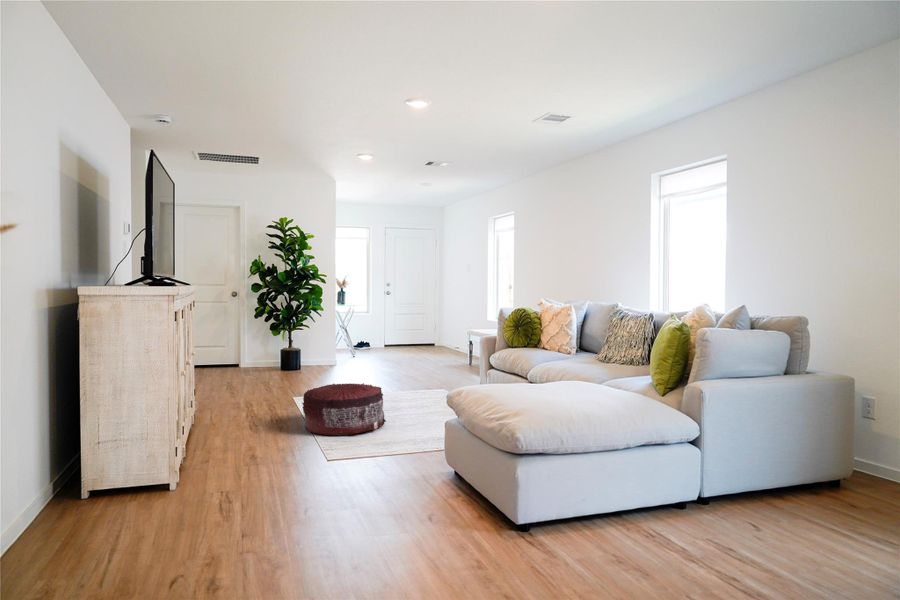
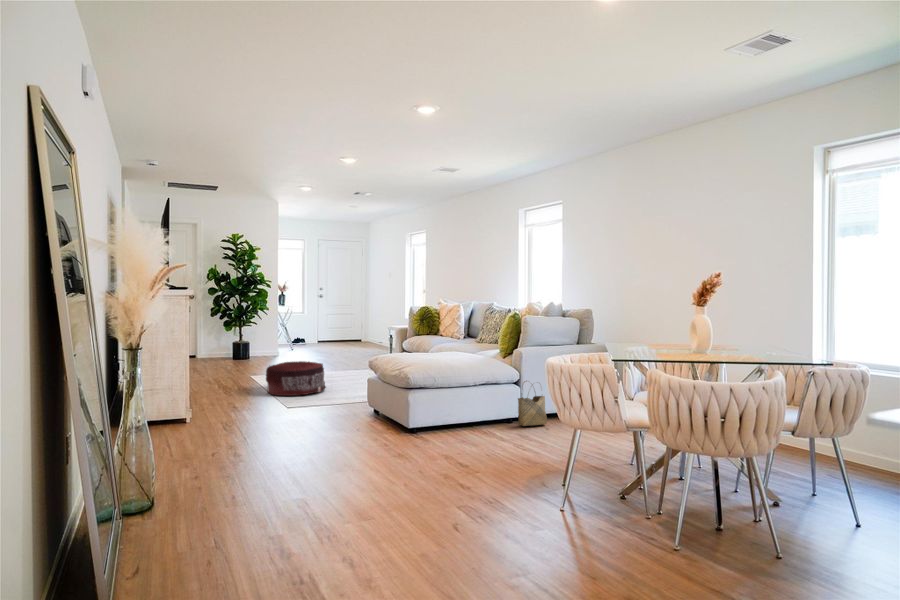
woven basket: none [702,439,754,521] -> present [518,381,547,426]

